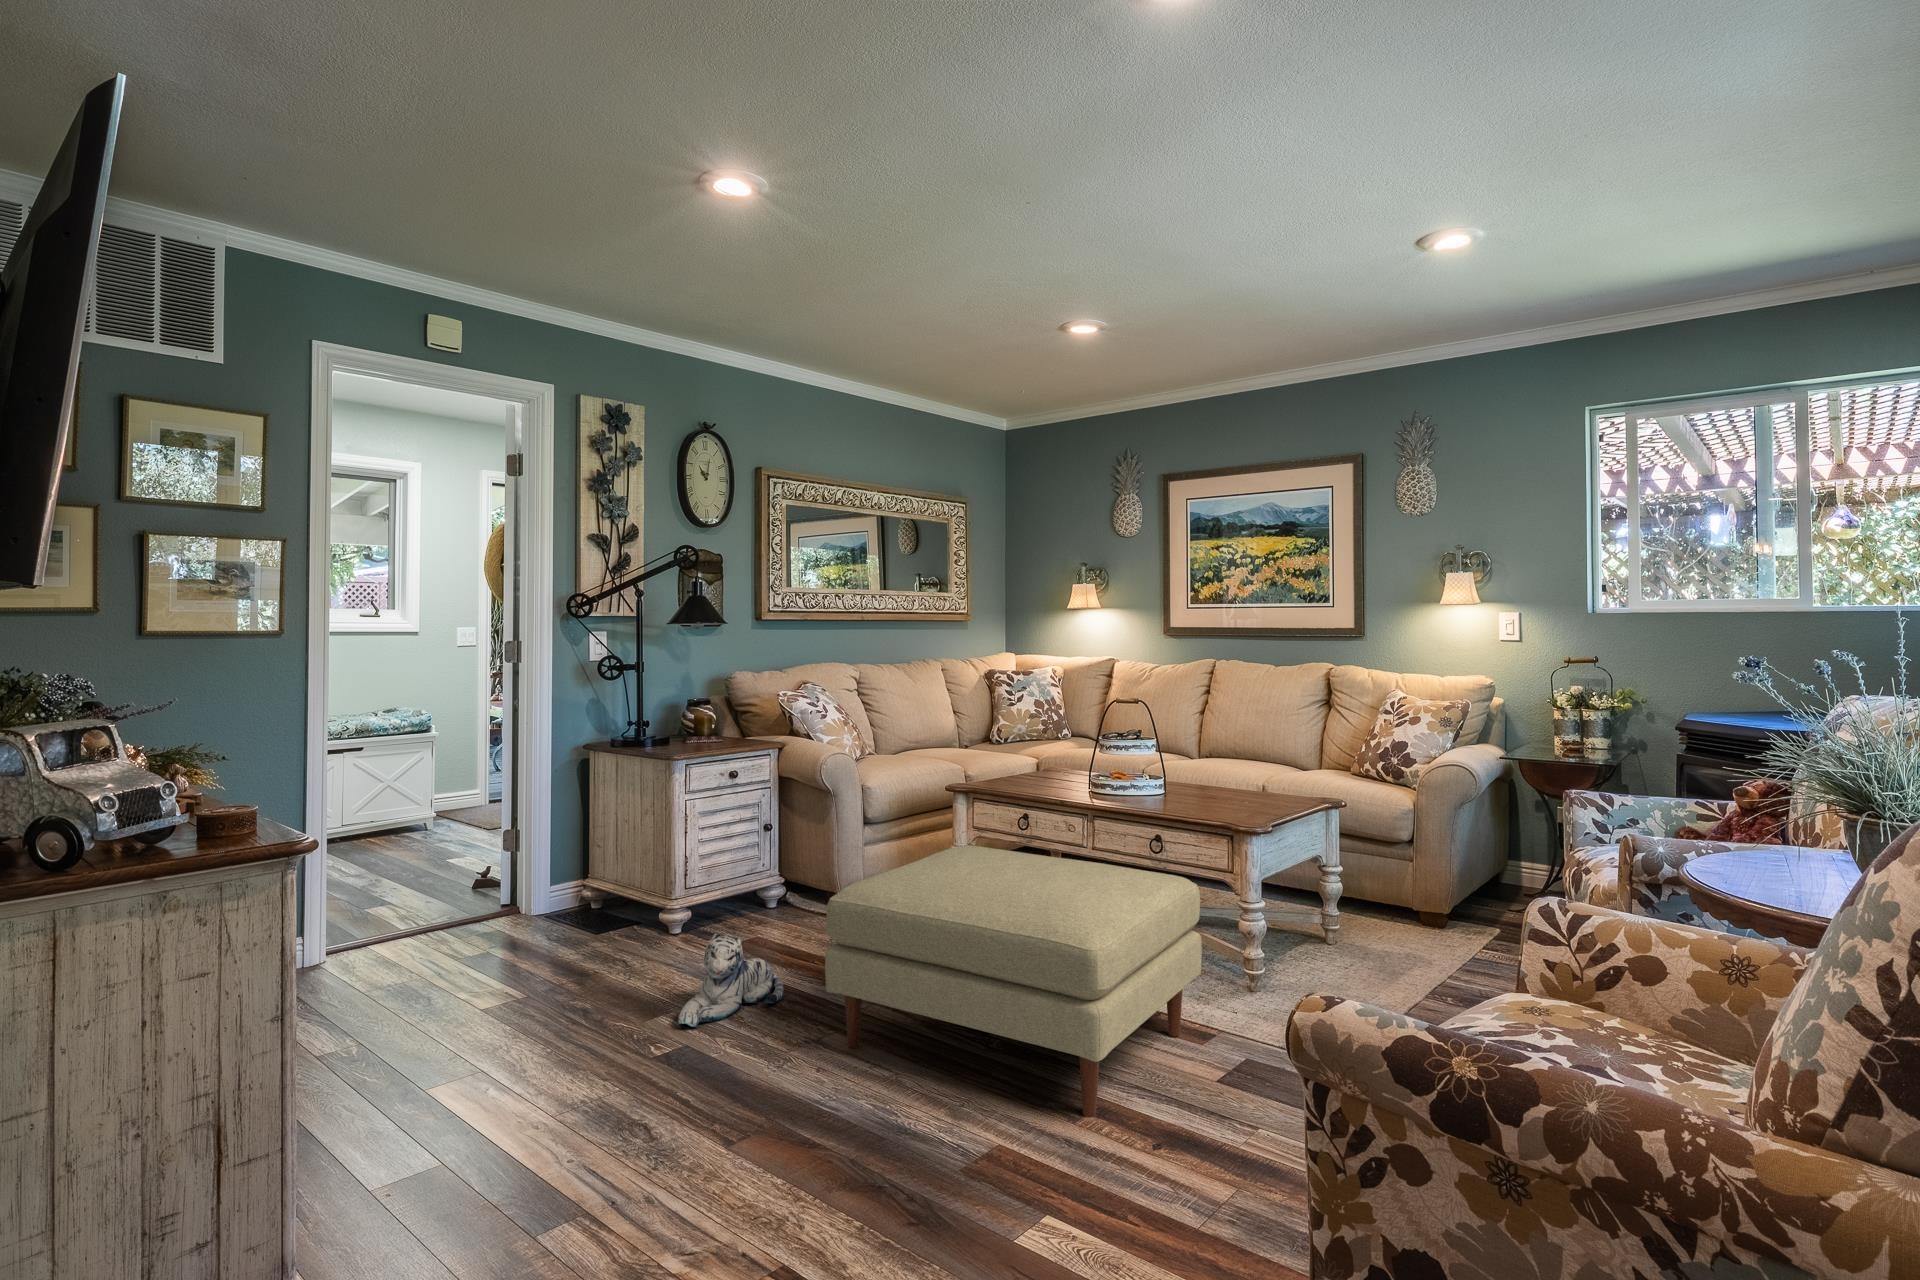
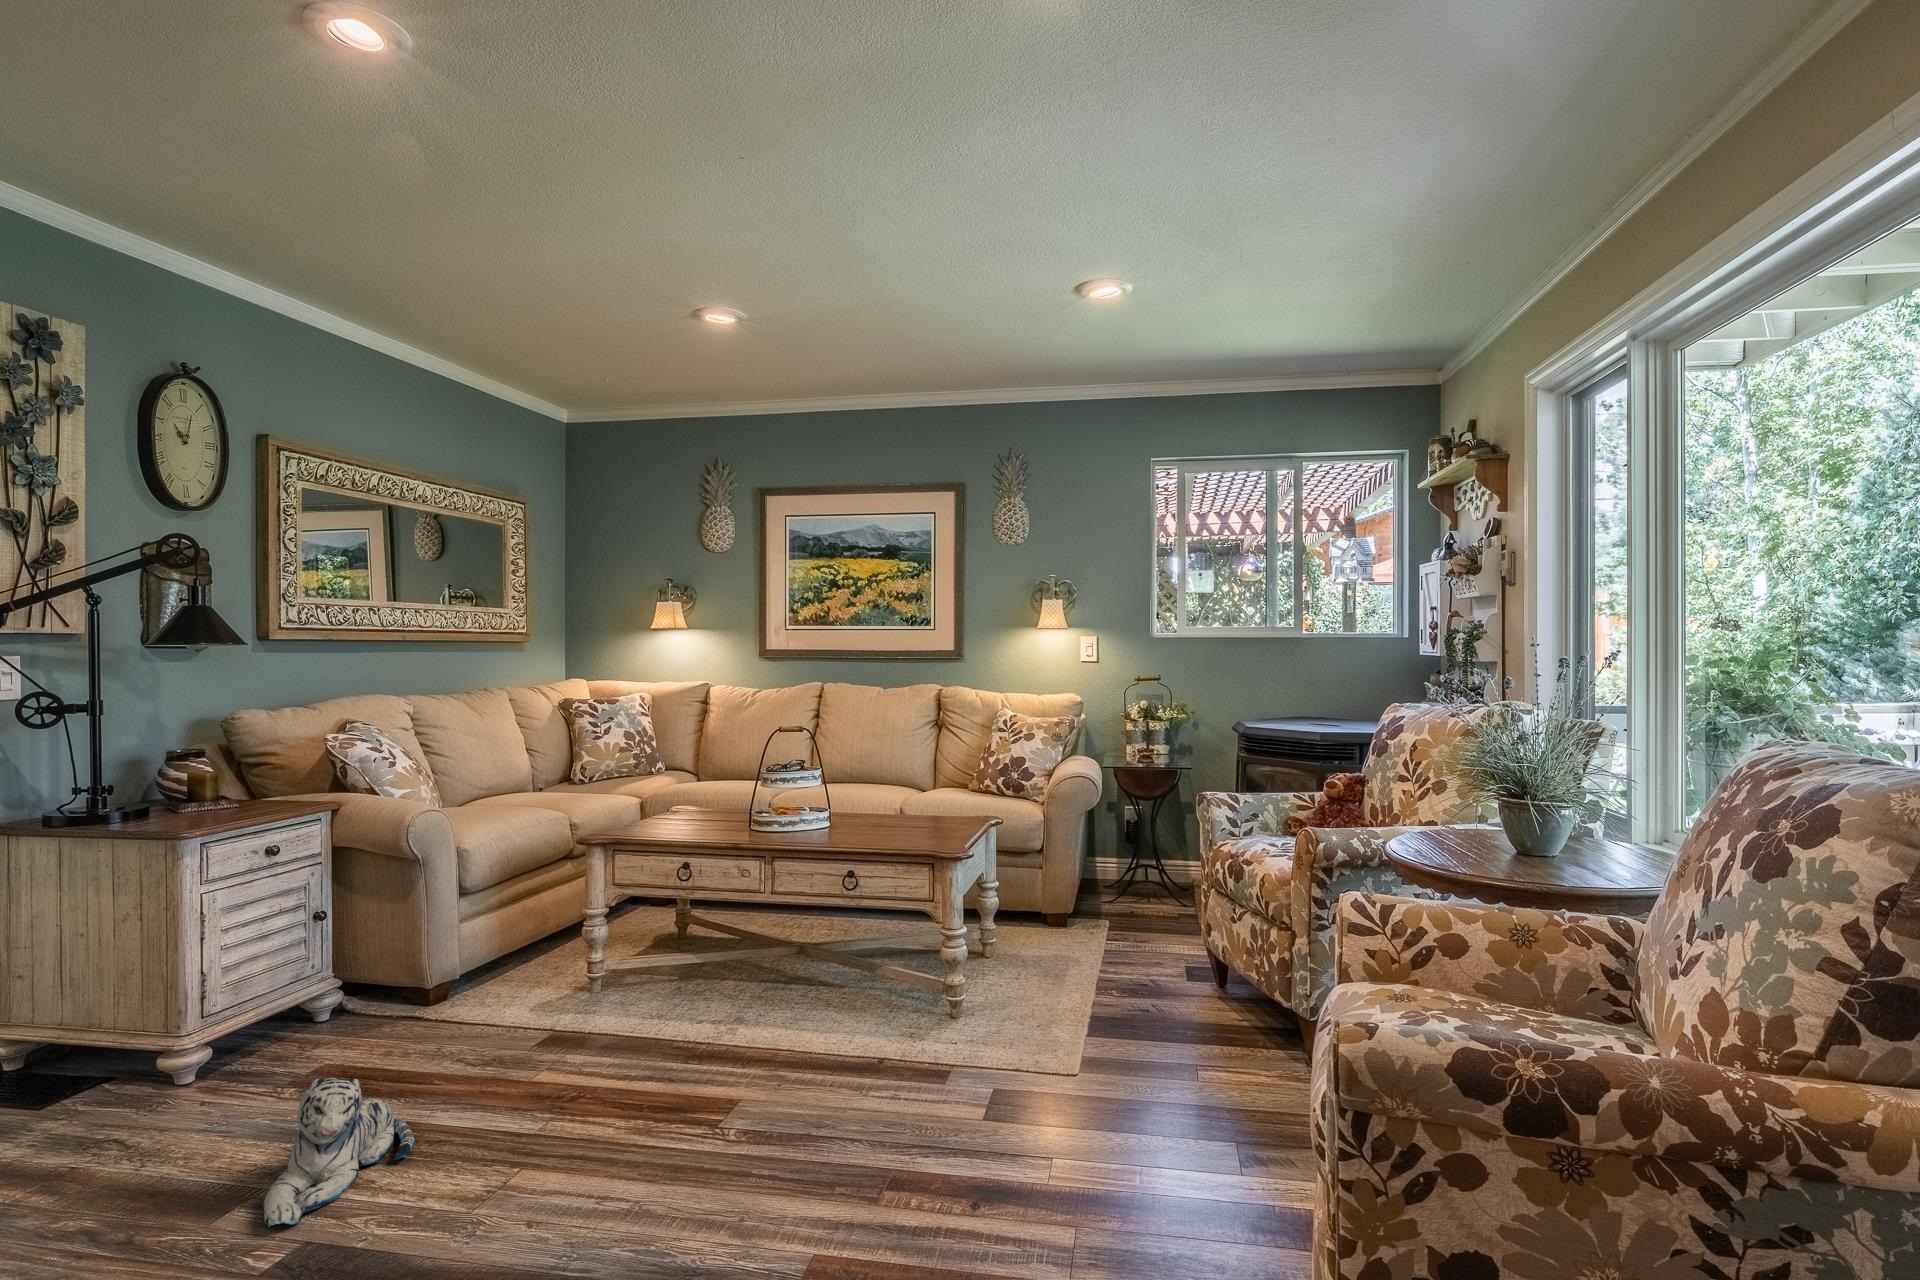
ottoman: present [825,845,1202,1117] -> none [523,905,938,1199]

